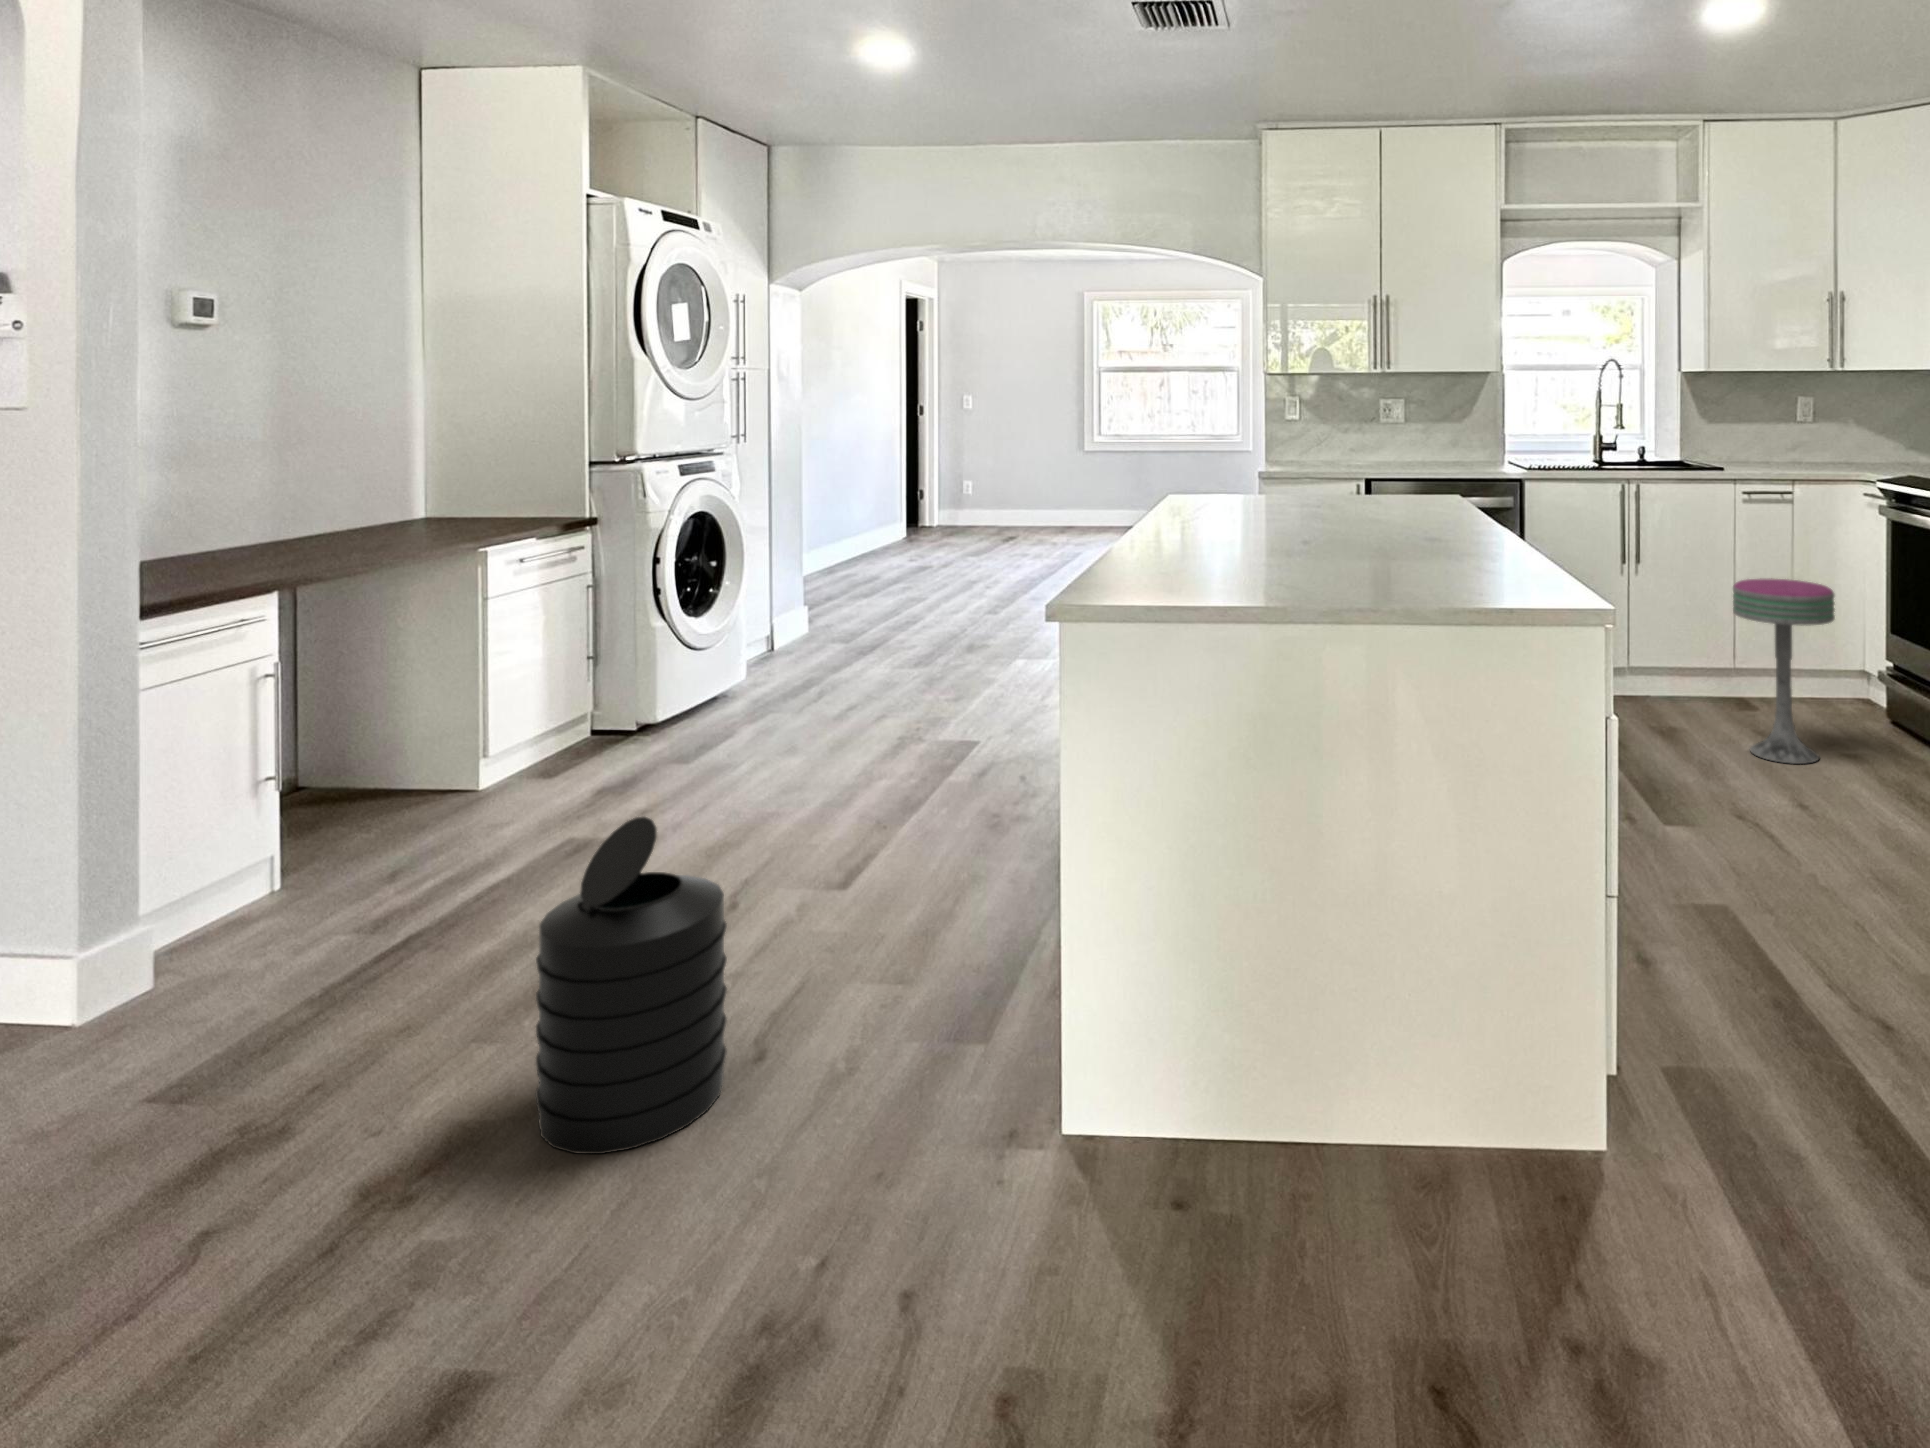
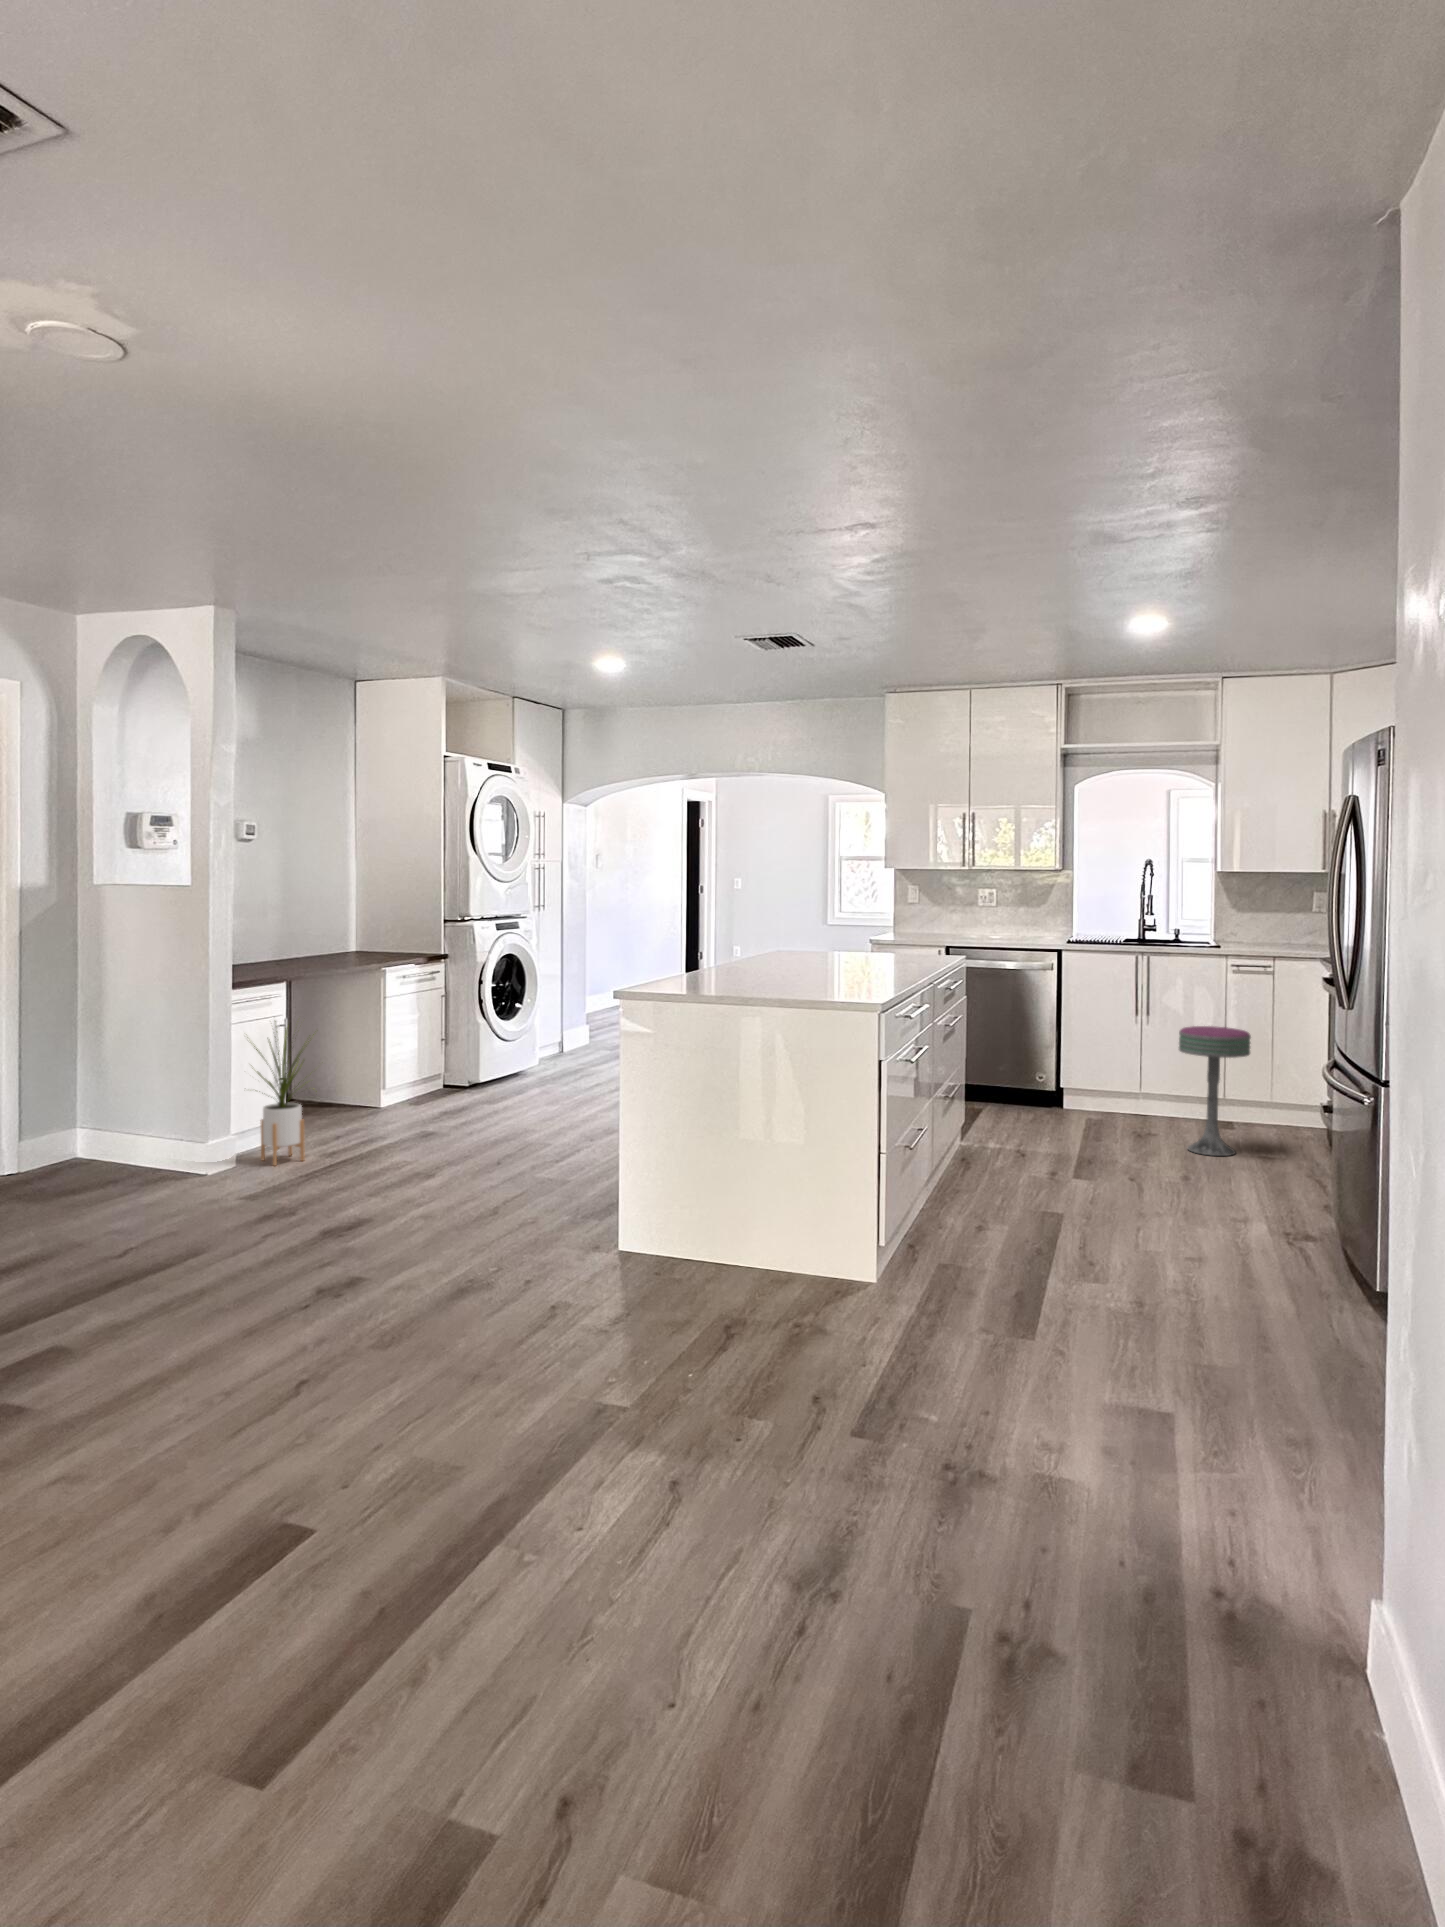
house plant: none [151,669,354,996] -> present [254,1030,314,1166]
trash can: present [535,817,727,1154] -> none [399,1080,481,1220]

